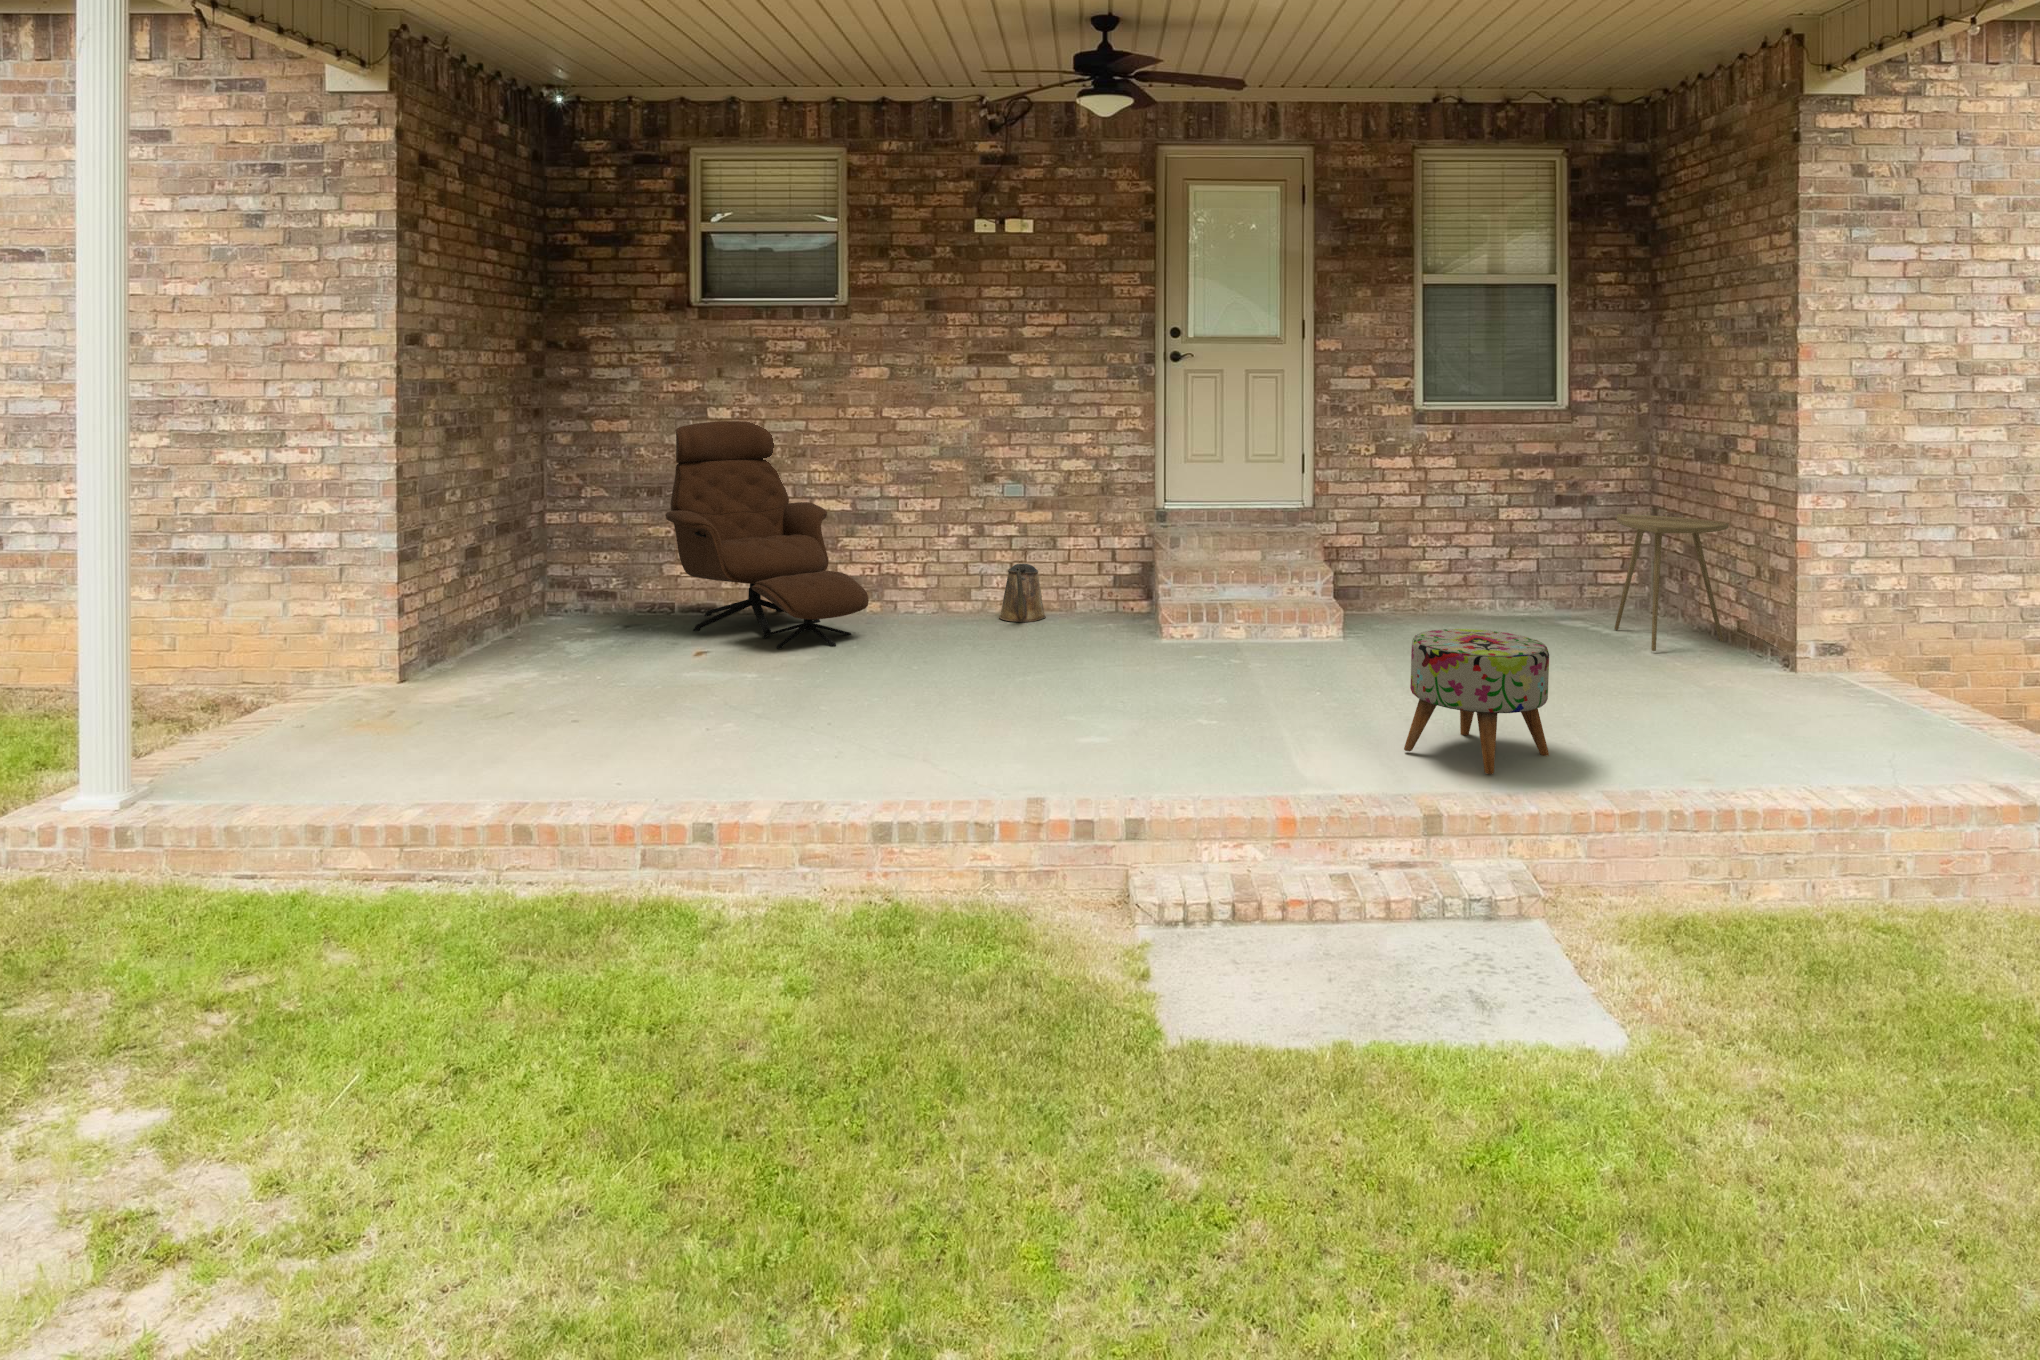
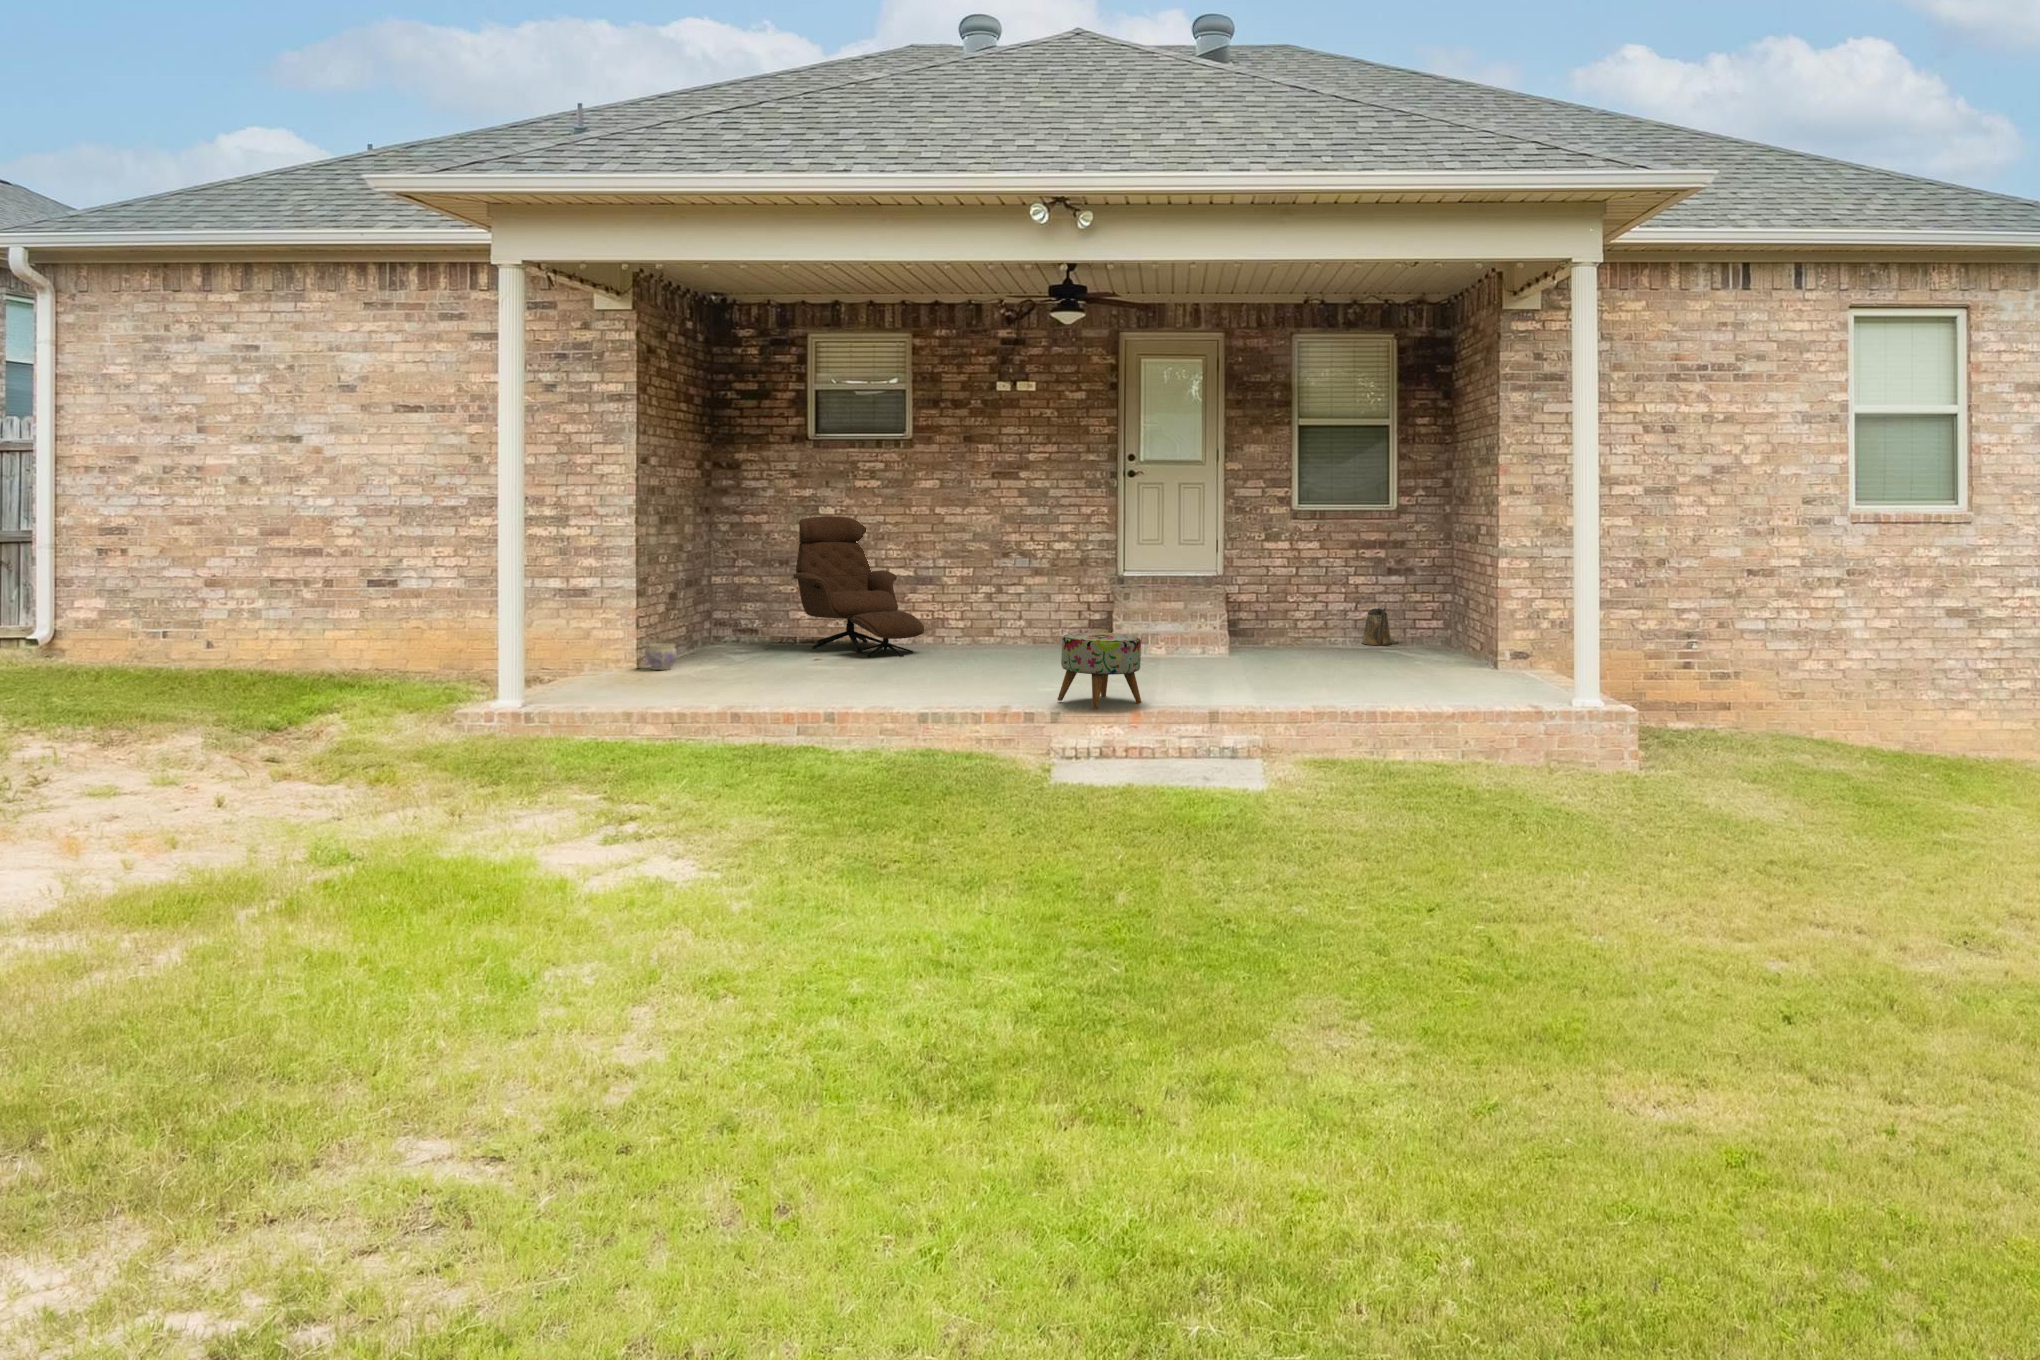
side table: present [1614,514,1729,651] -> none [1406,577,1476,660]
watering can: present [999,564,1046,622] -> present [1362,608,1392,645]
ottoman: present [1404,629,1549,774] -> present [1058,632,1142,709]
planter: none [409,637,462,686] -> present [646,643,677,670]

